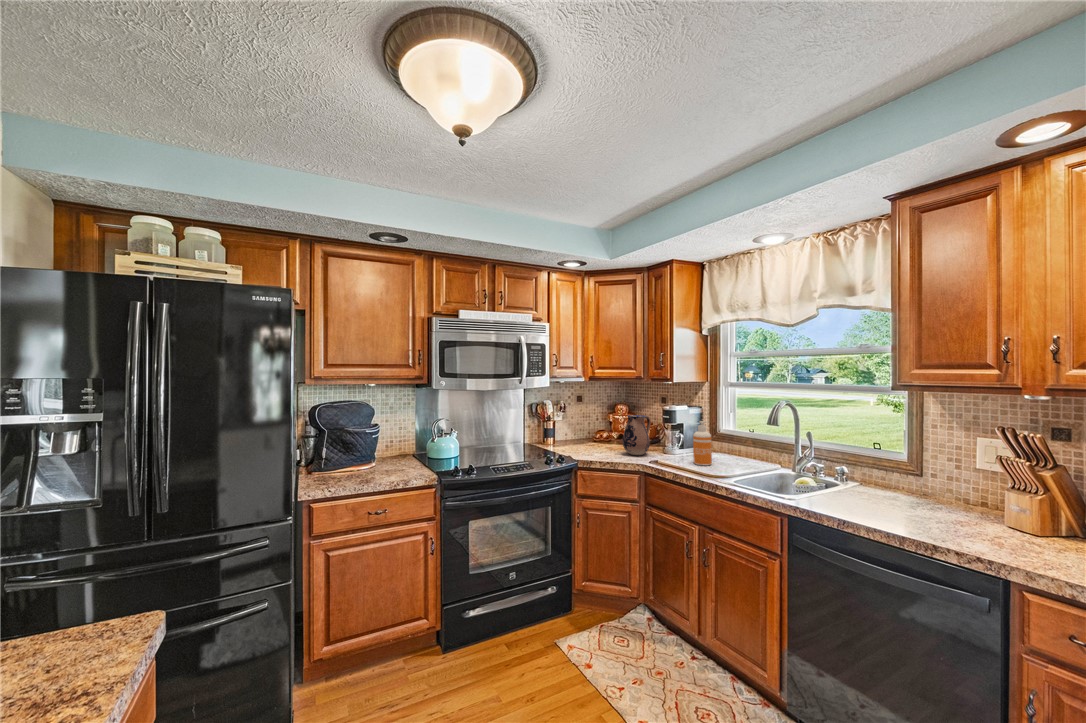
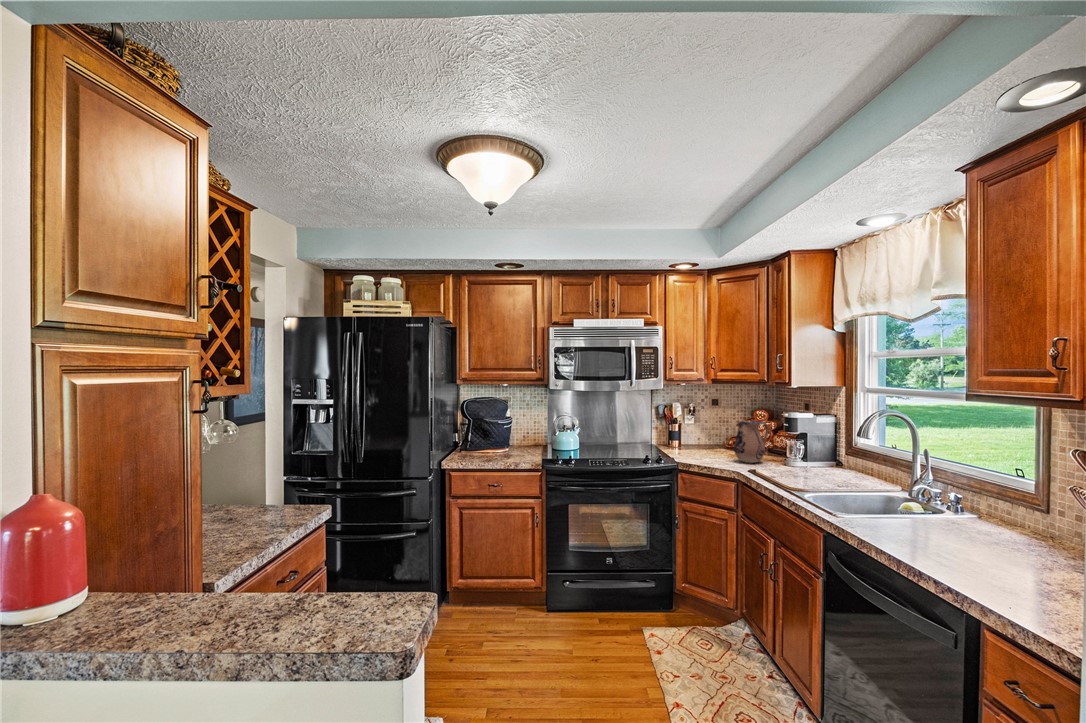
soap dispenser: present [693,421,712,465] -> none [799,429,821,477]

